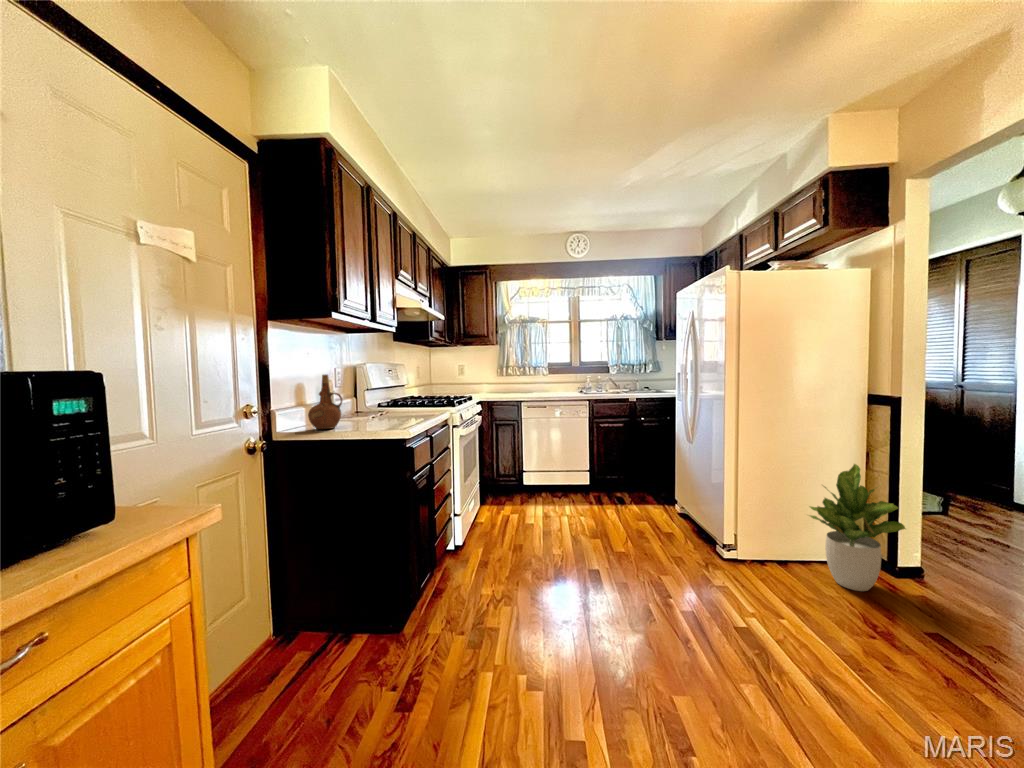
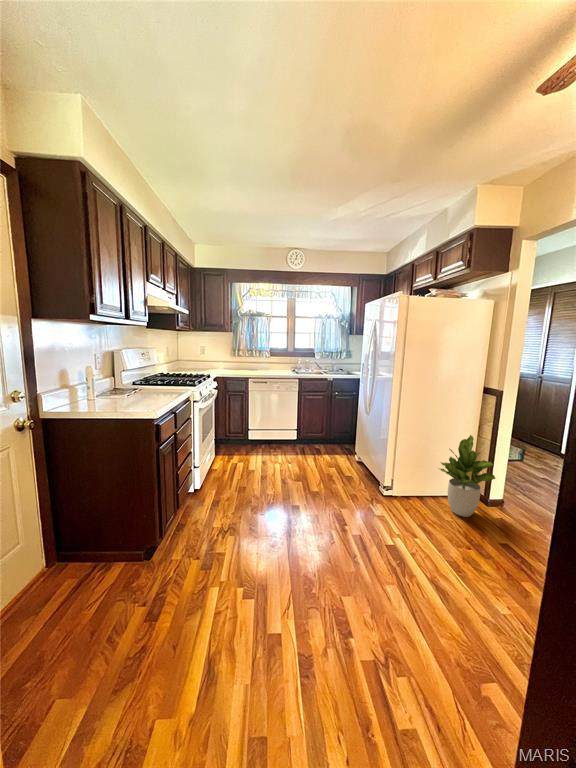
ceramic pitcher: present [308,375,342,429] -> none [70,365,100,409]

